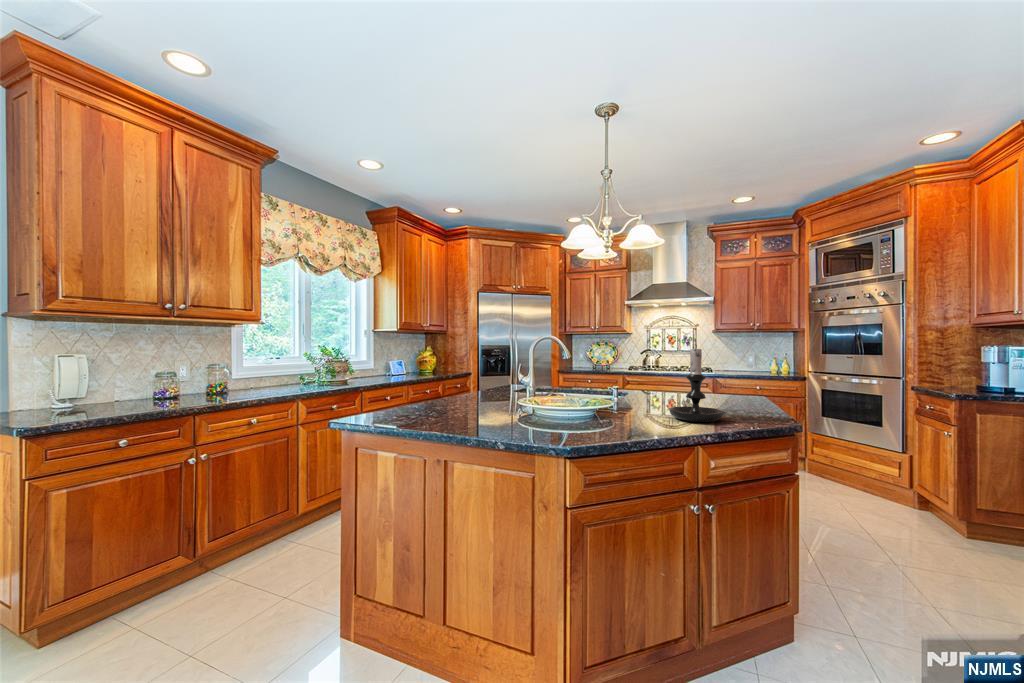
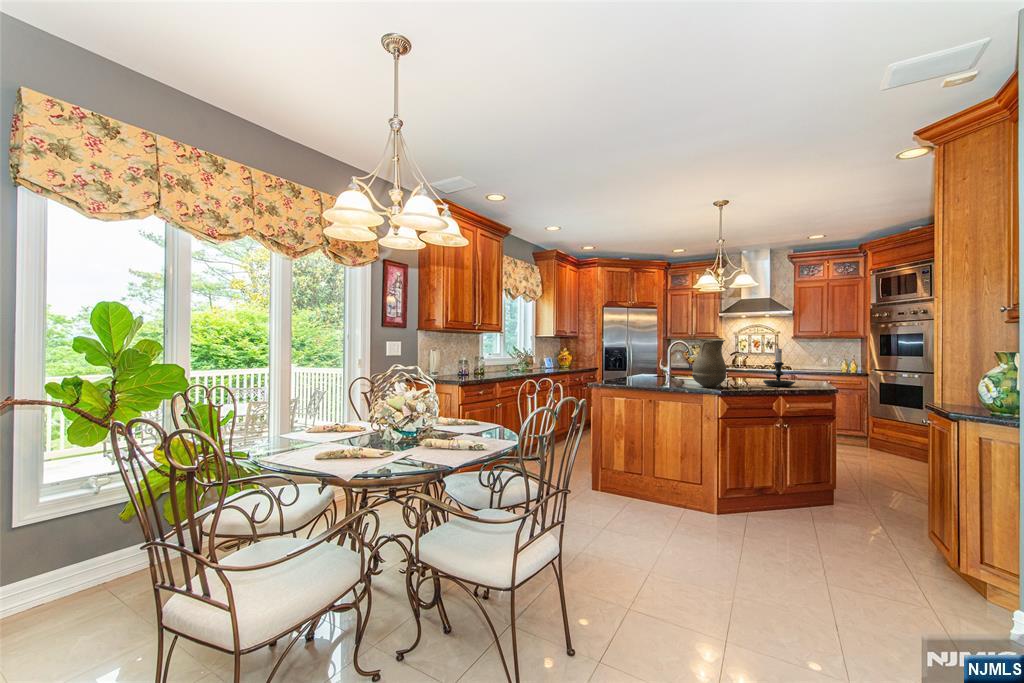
vase: none [526,330,597,432] -> present [692,339,726,388]

